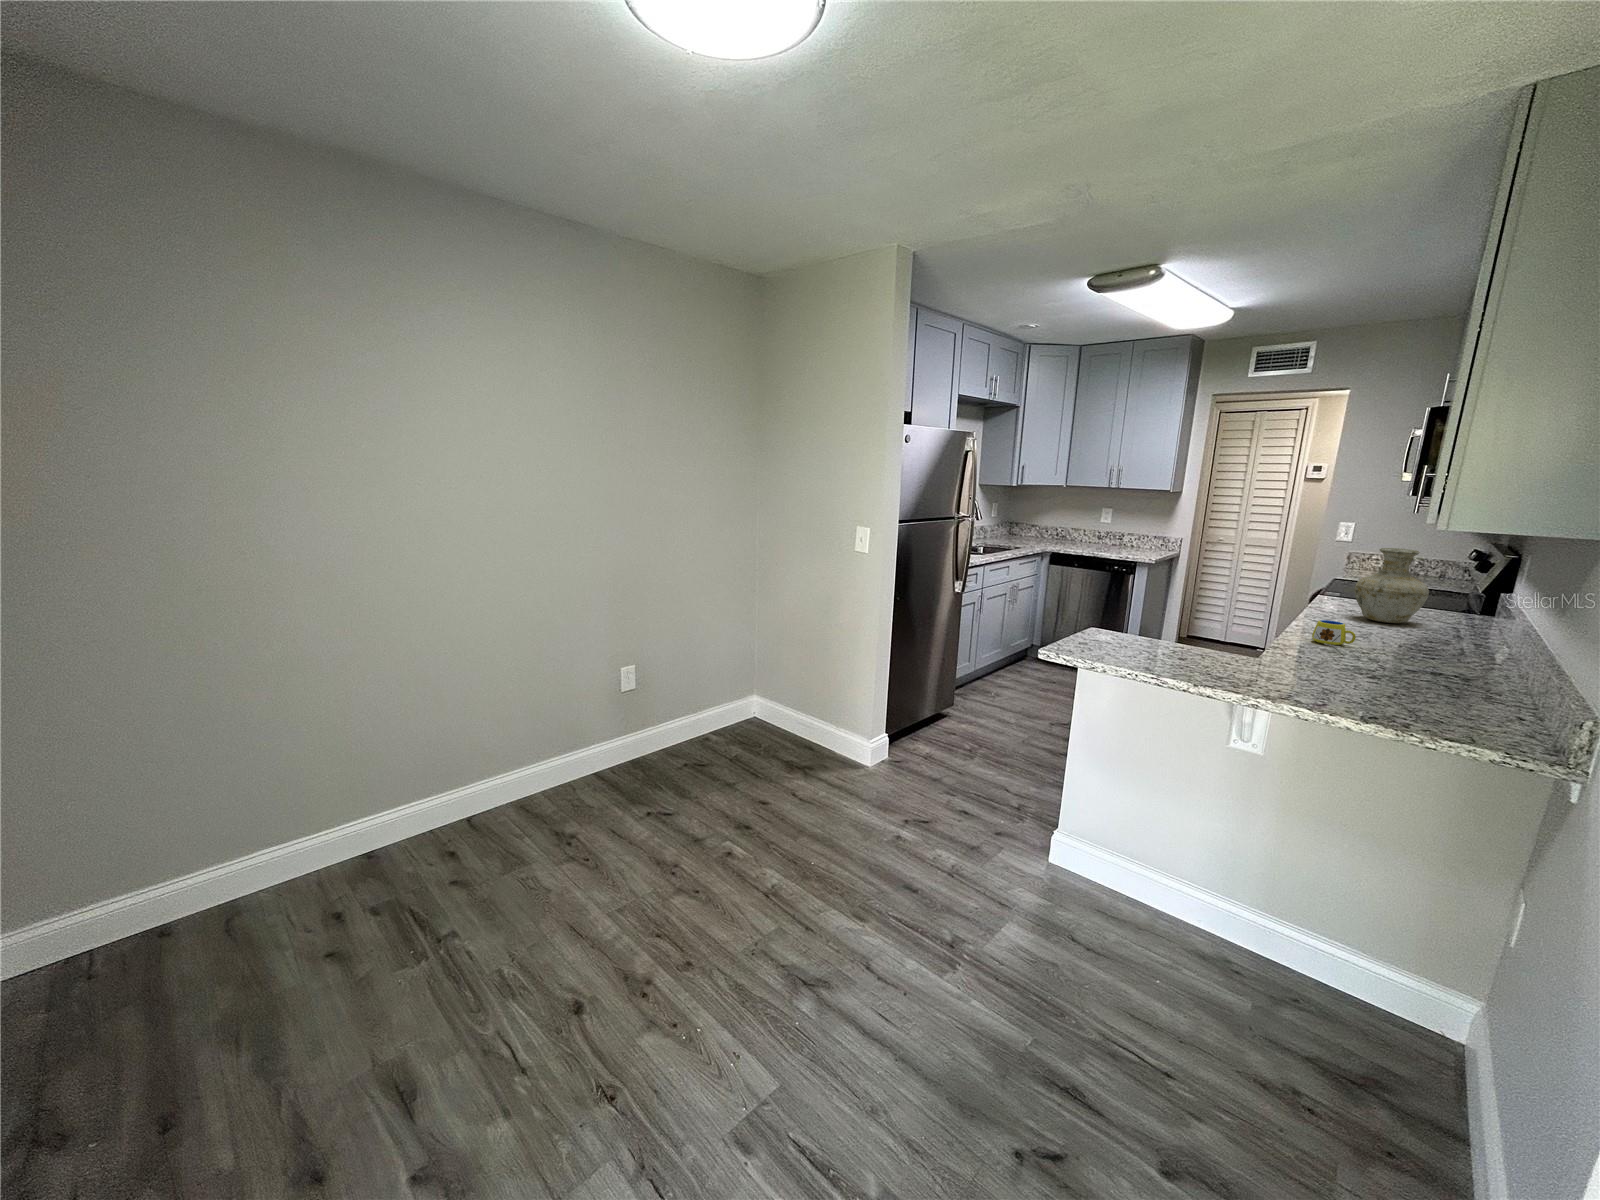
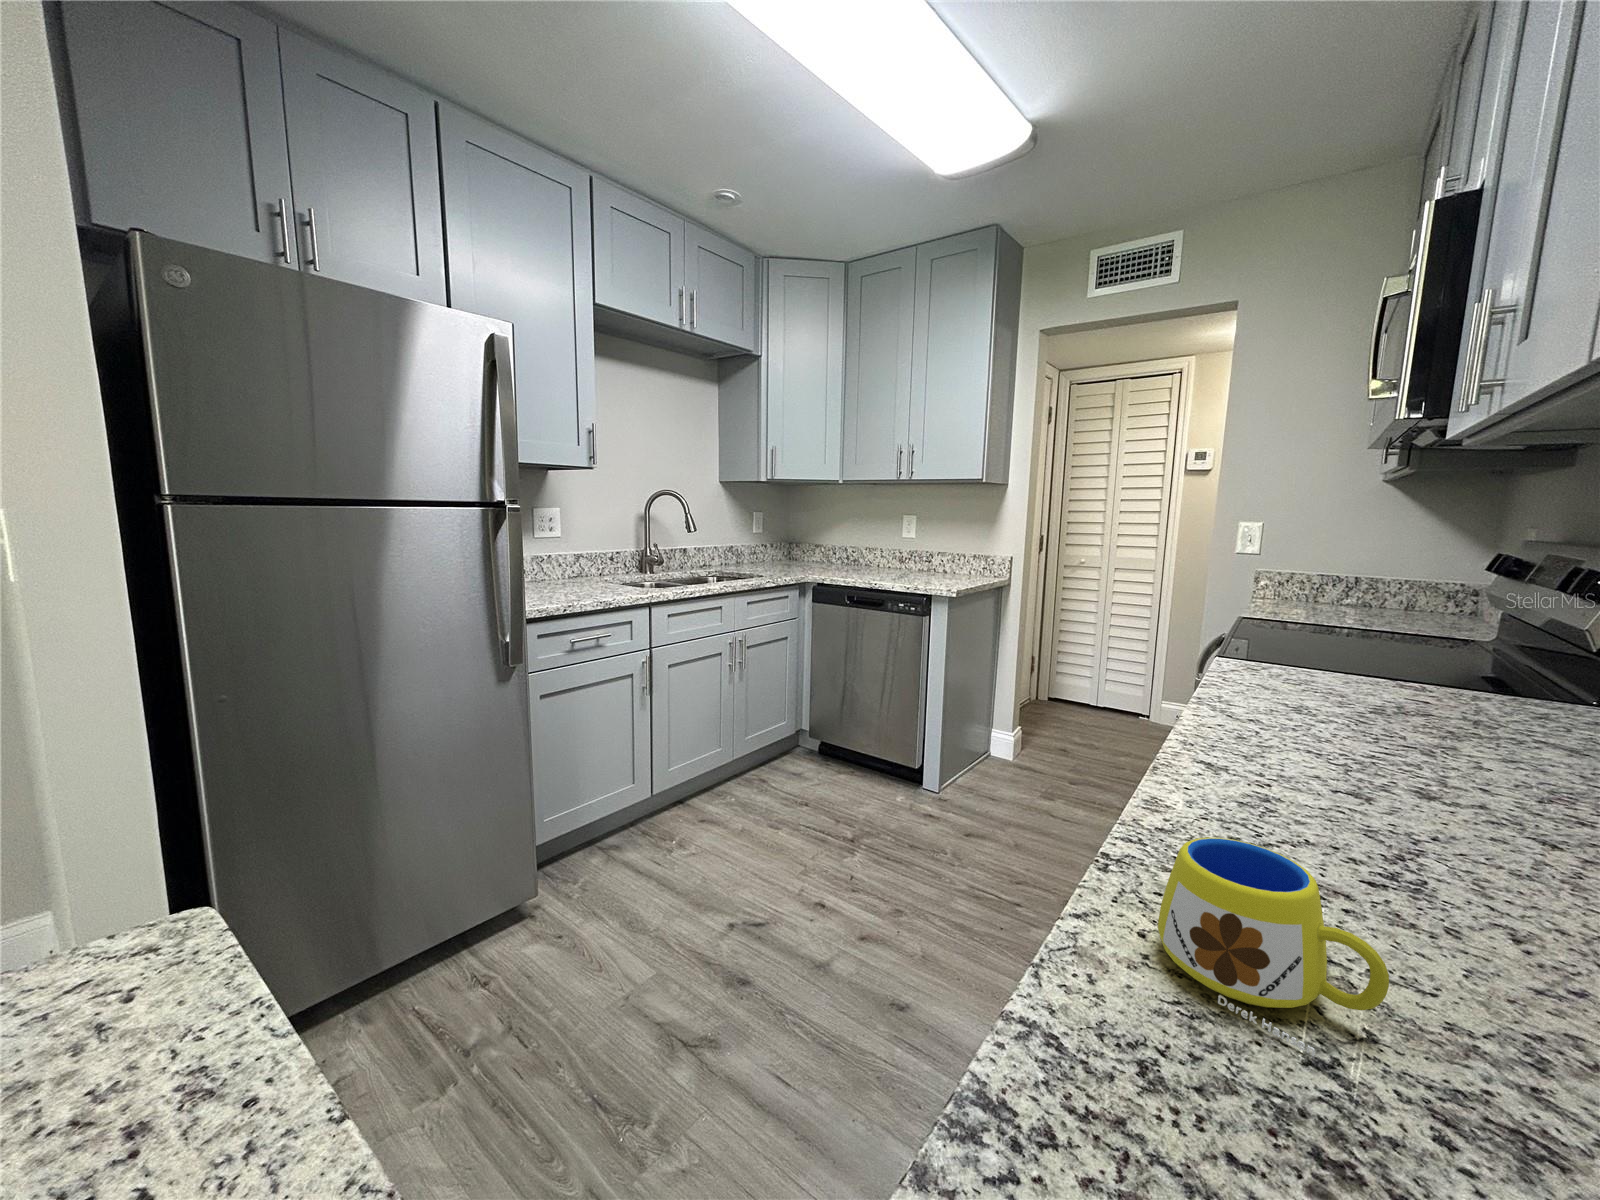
vase: present [1355,548,1429,623] -> none [1295,522,1528,758]

